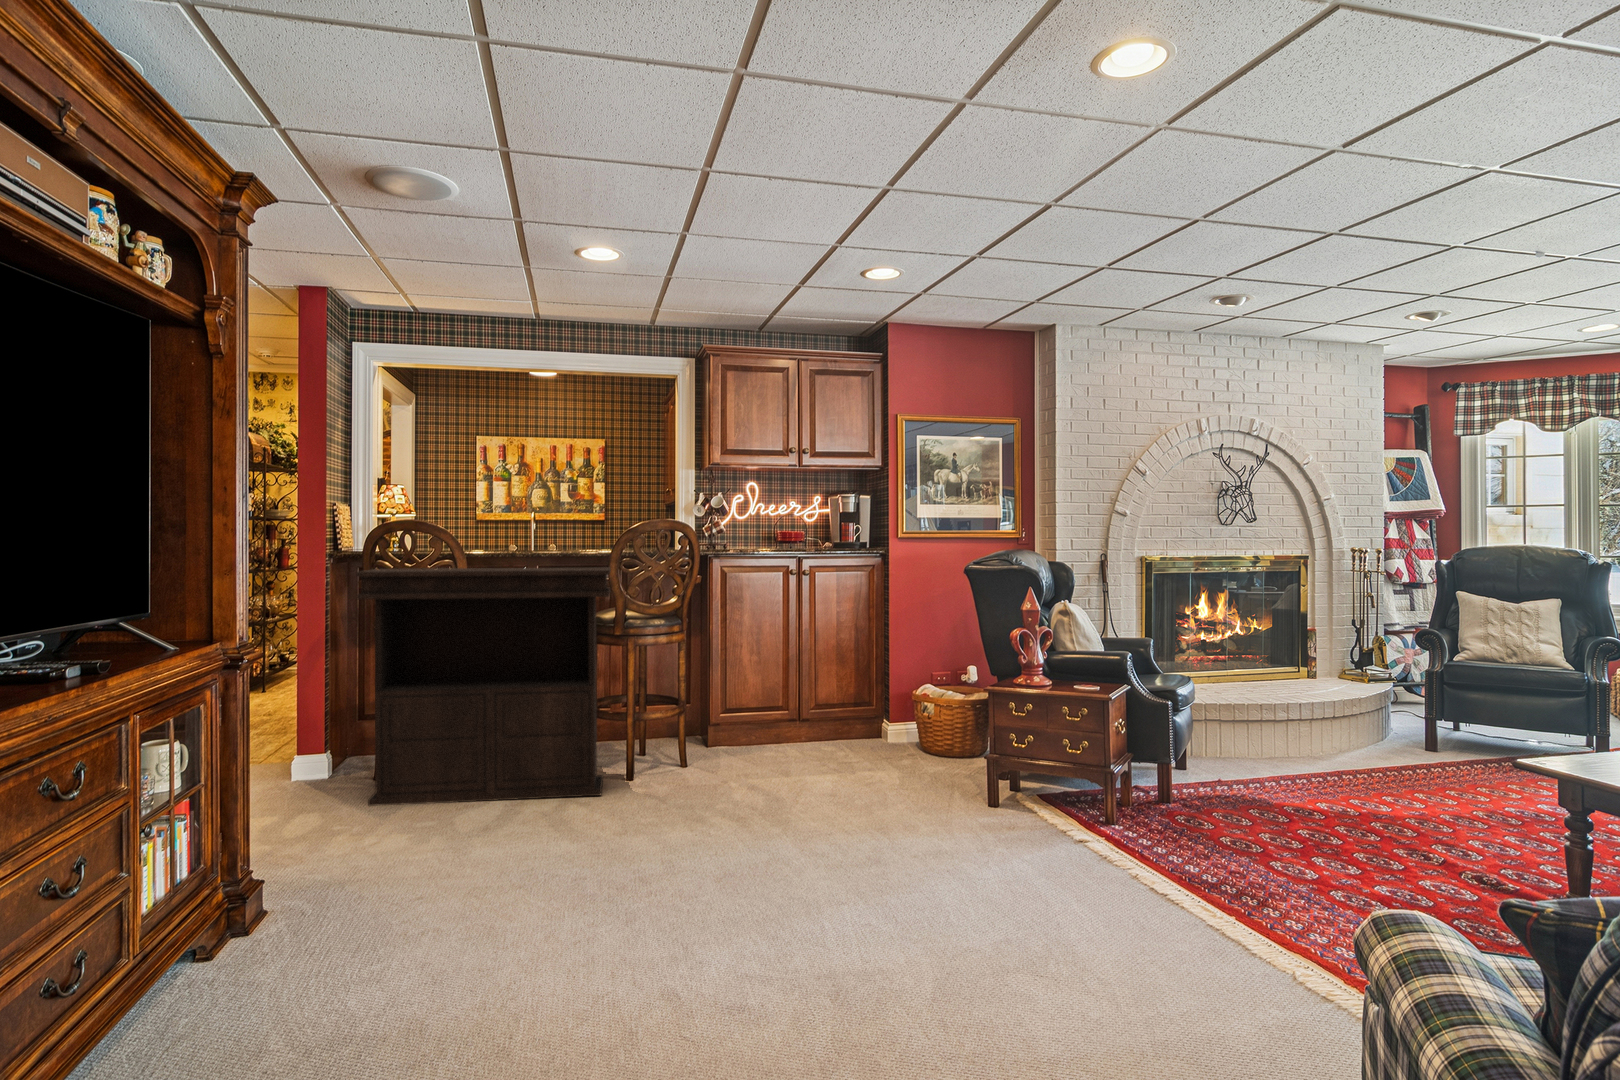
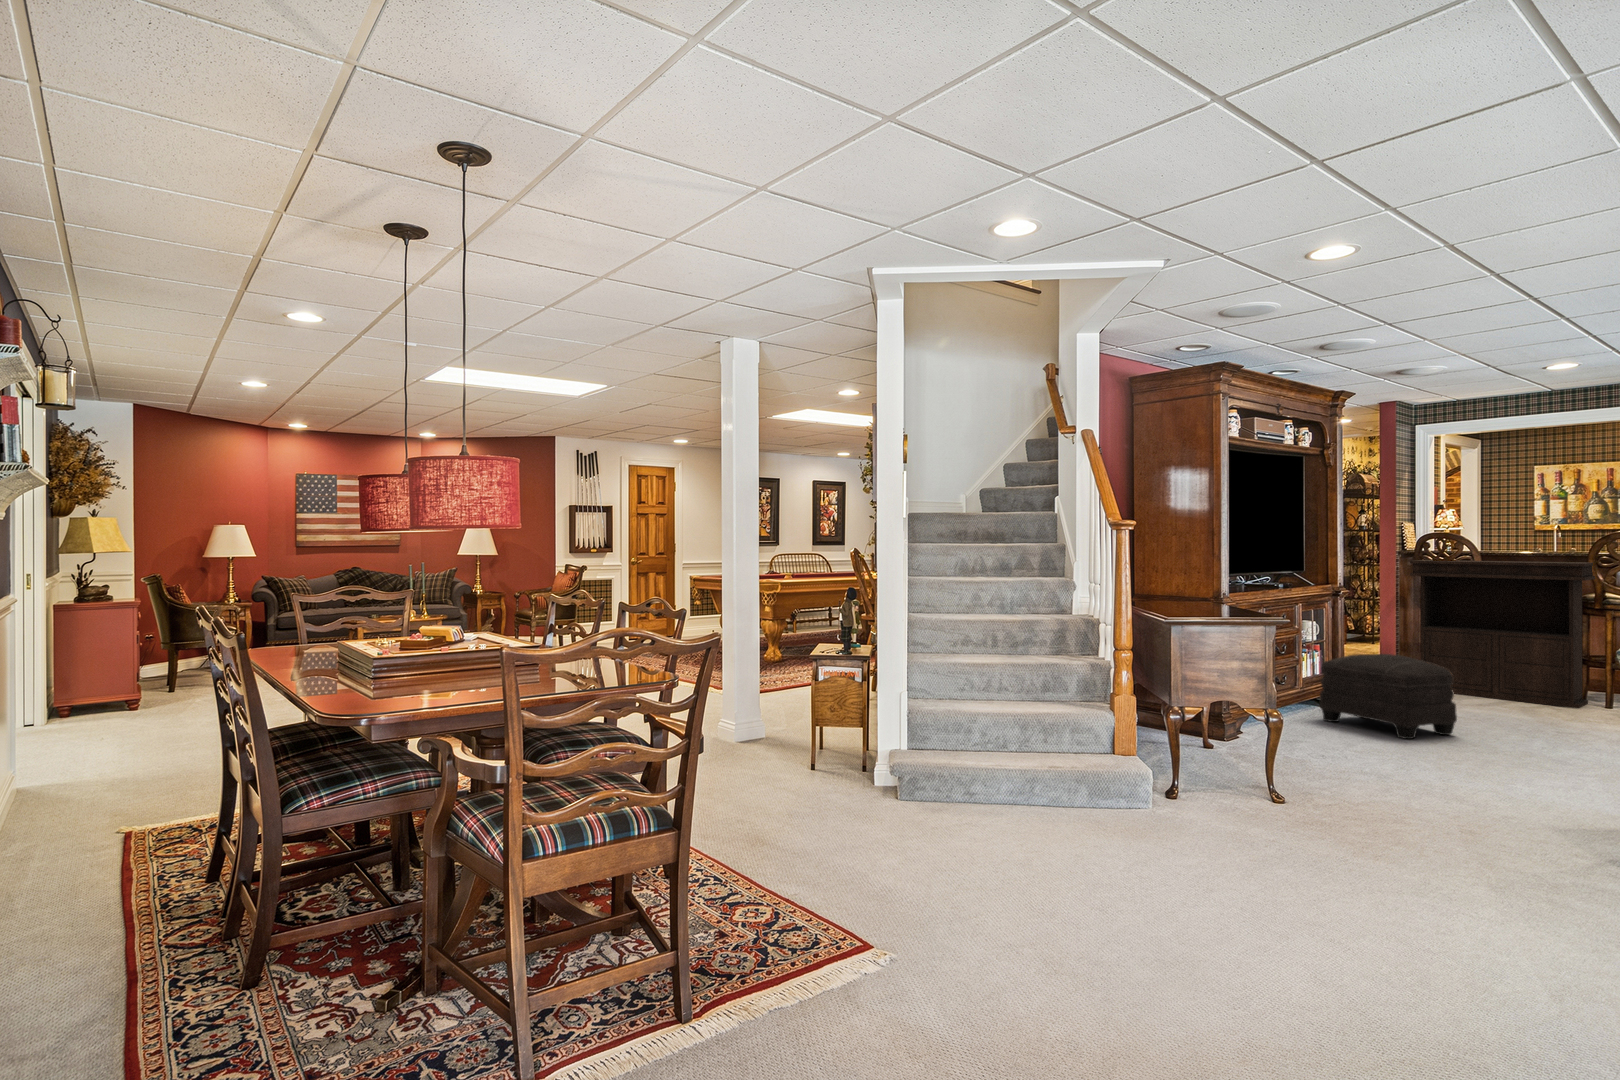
ottoman: none [178,806,491,1038] -> present [1319,654,1457,739]

